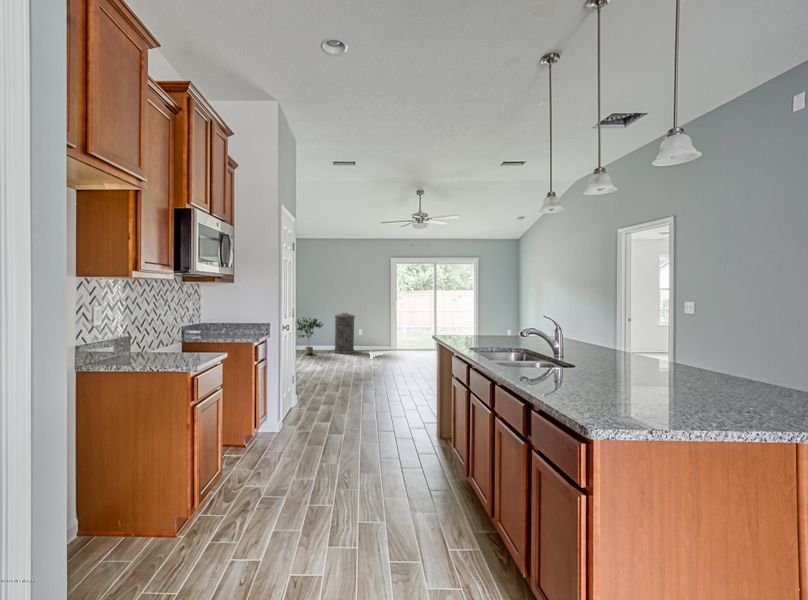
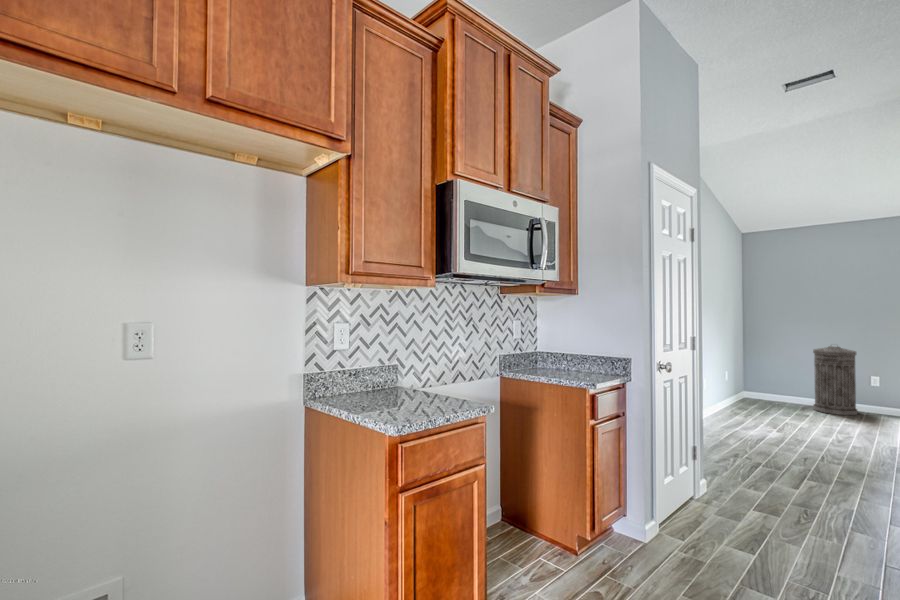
potted plant: present [295,318,323,354] -> none [737,350,791,408]

